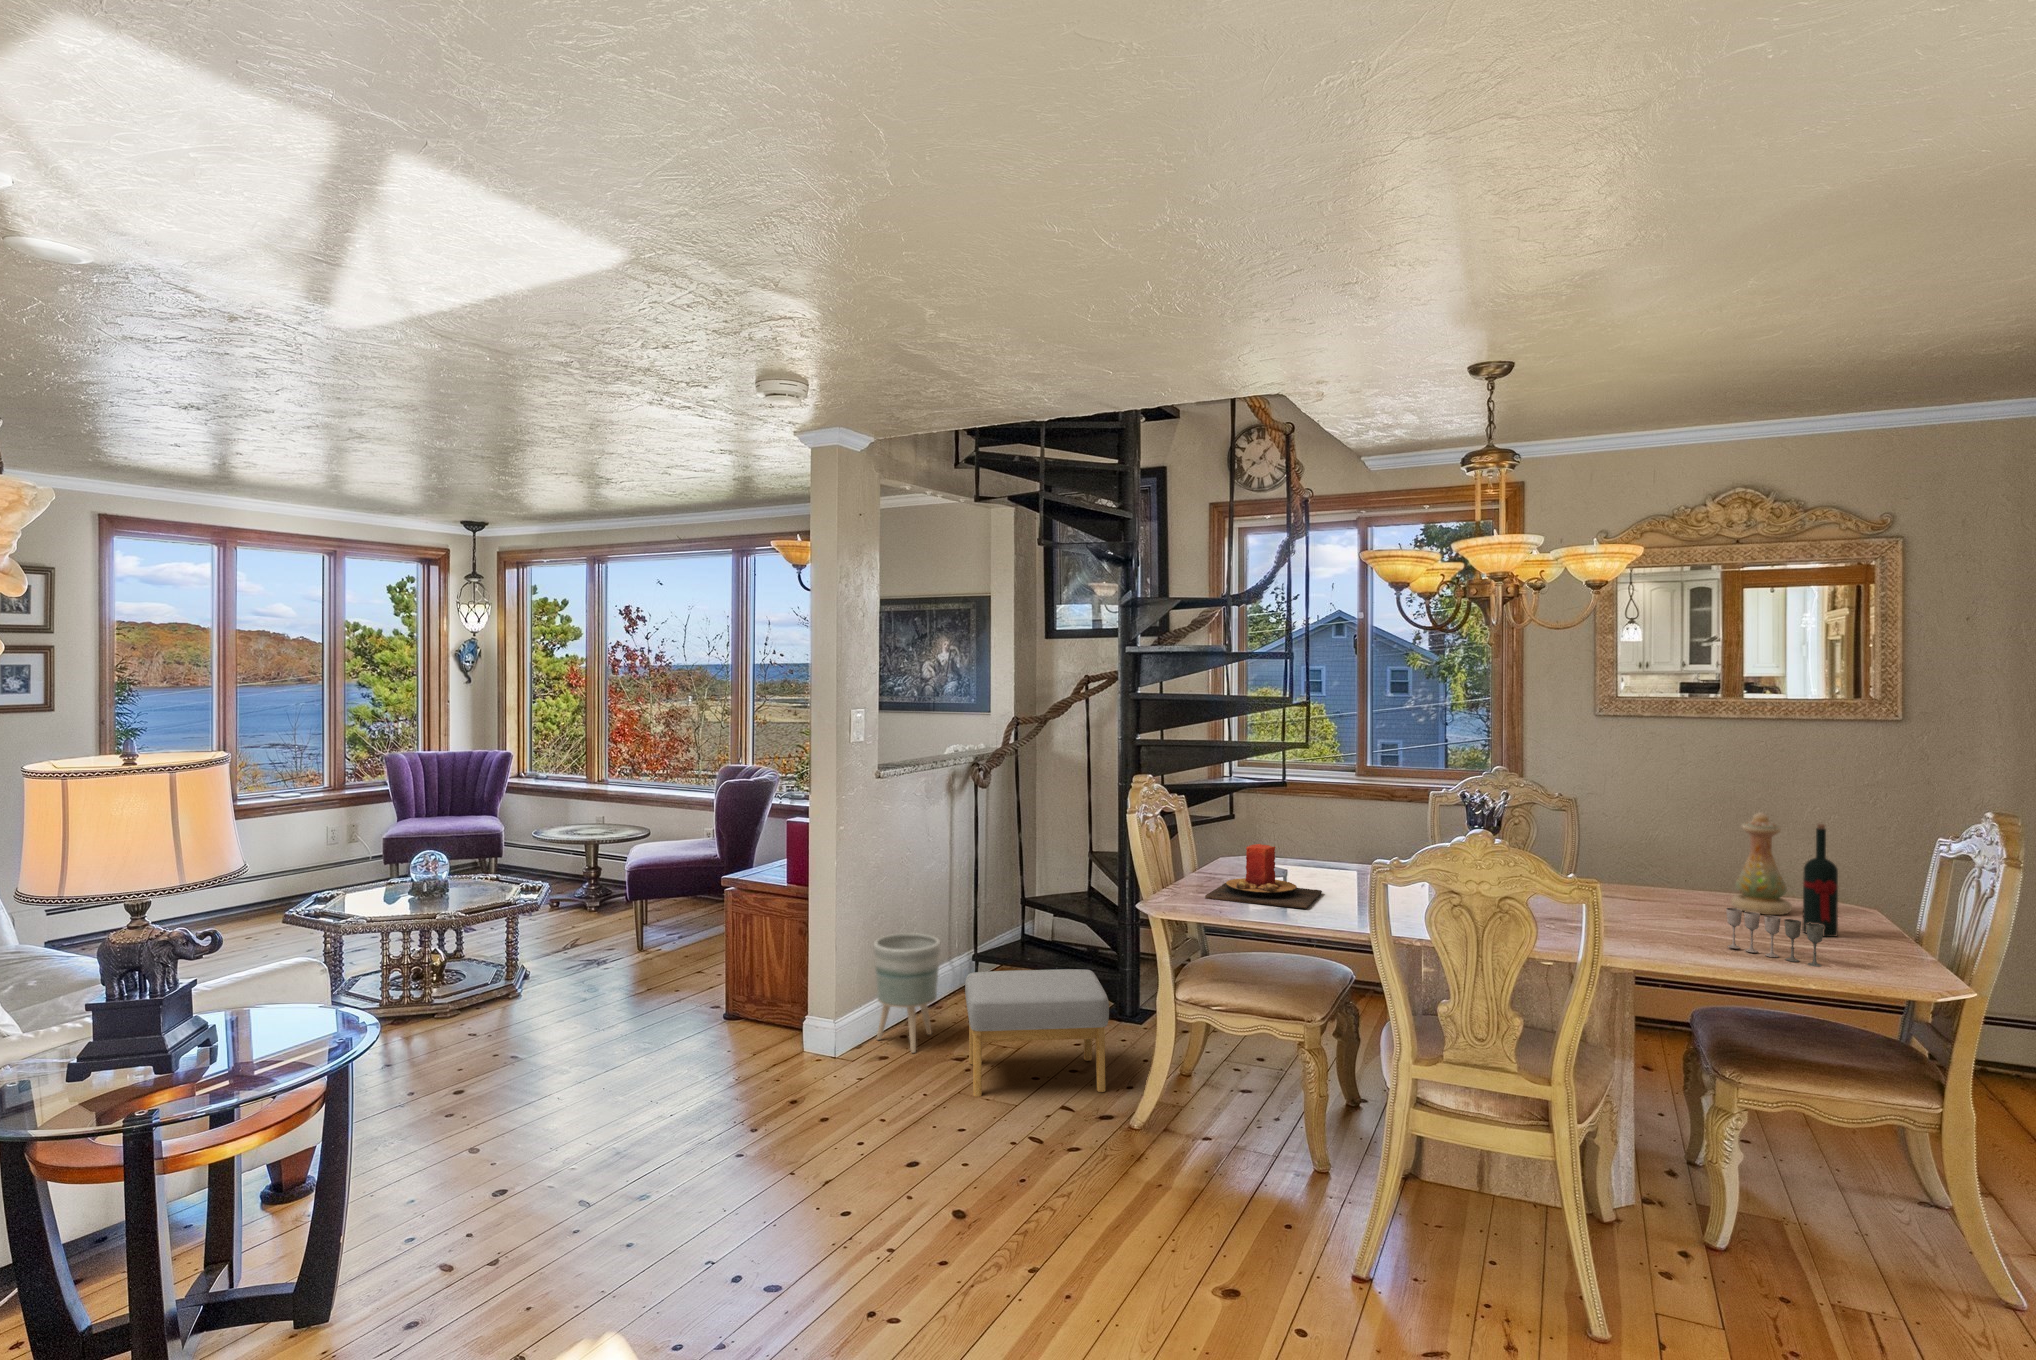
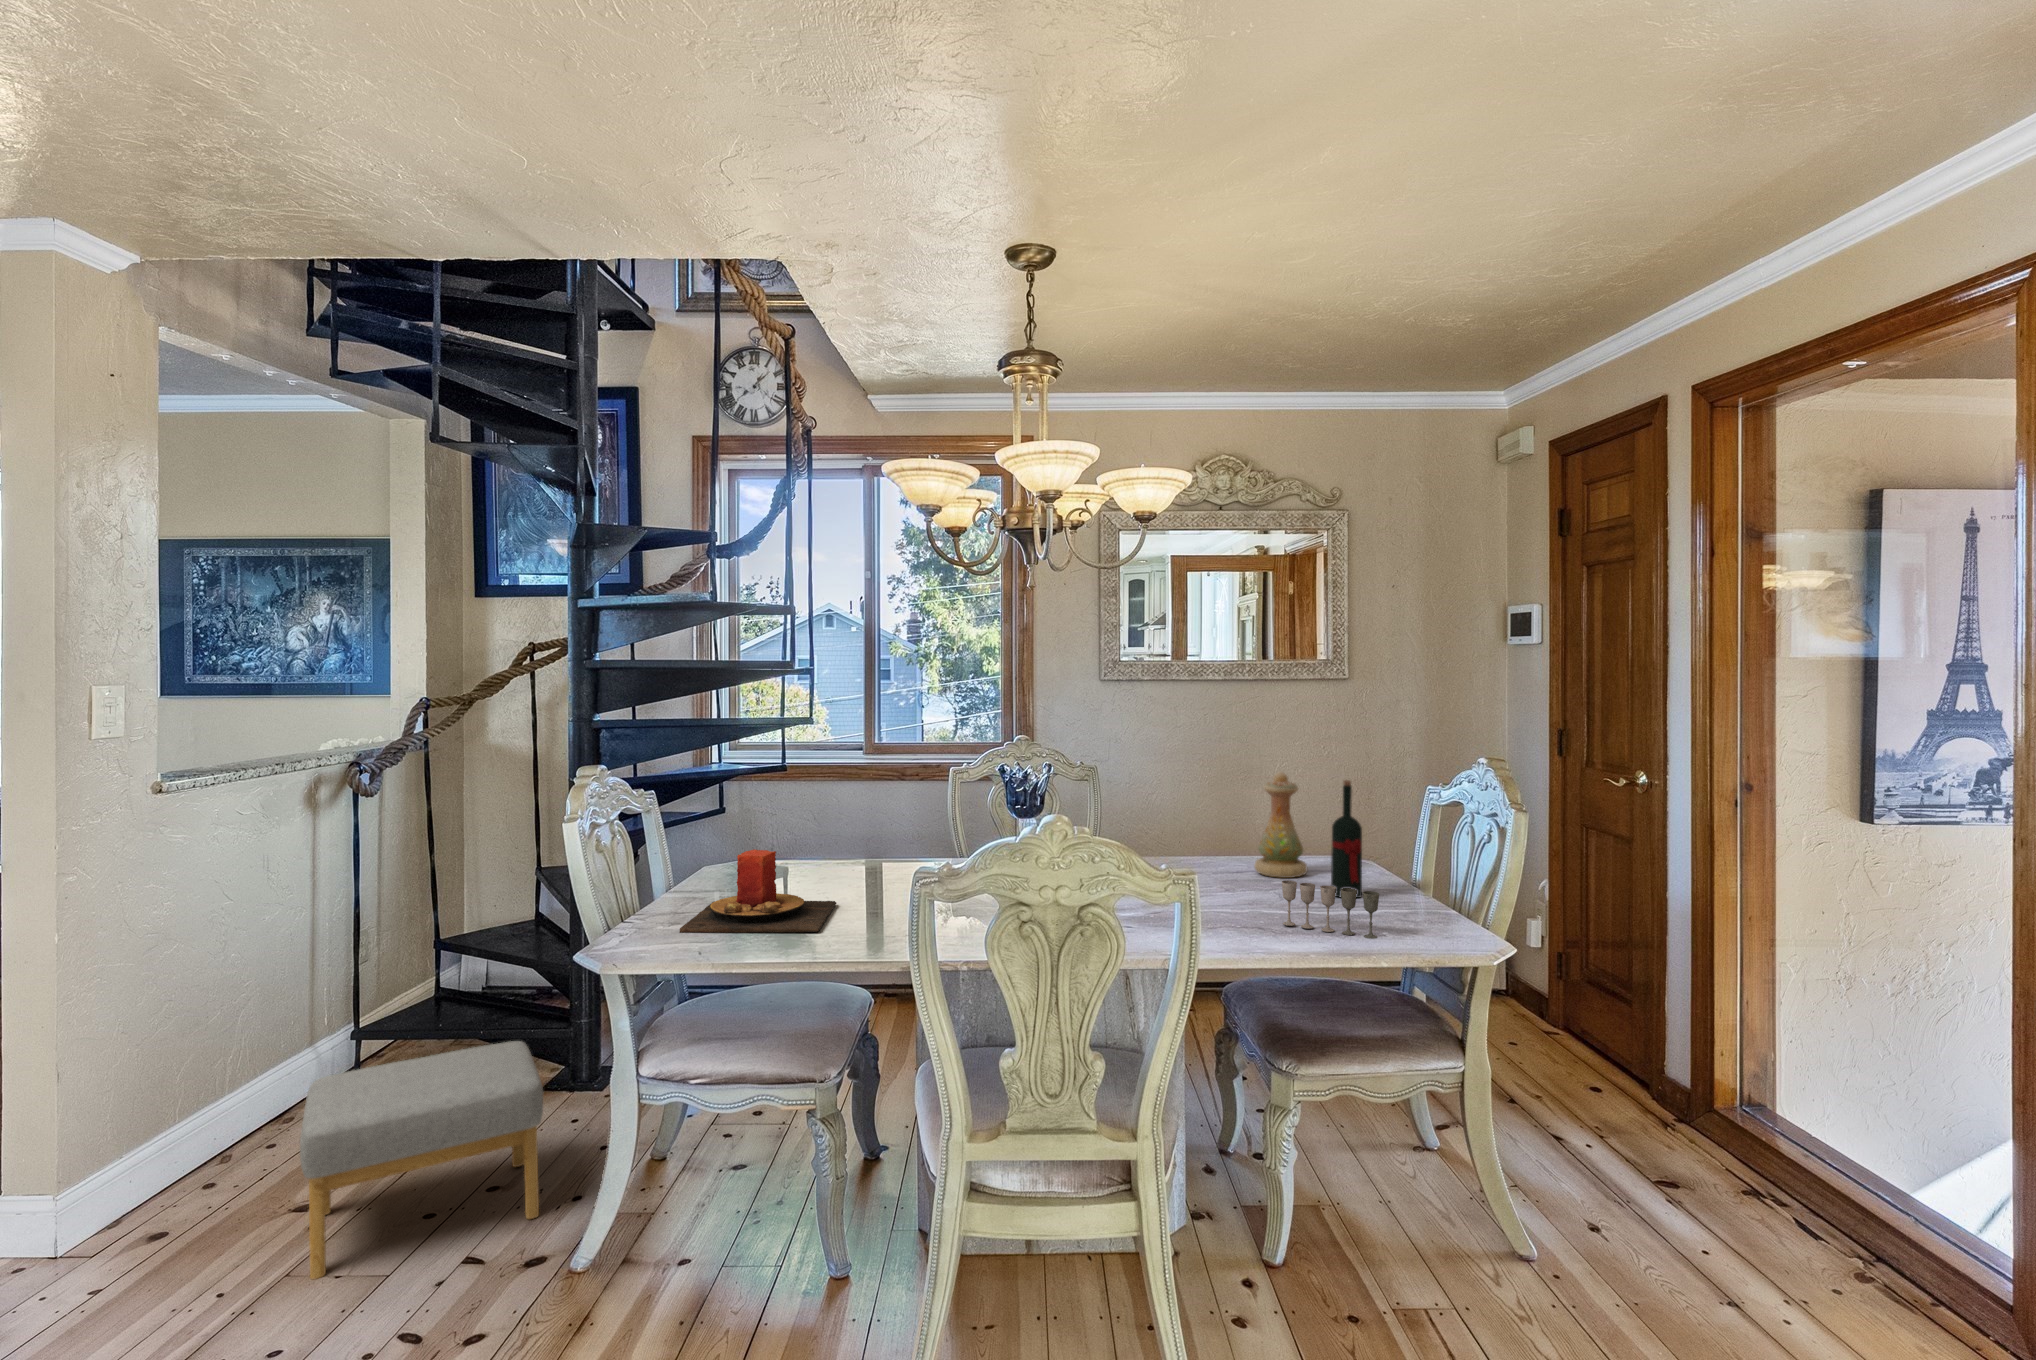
planter: present [873,933,940,1053] -> none [138,1025,271,1217]

